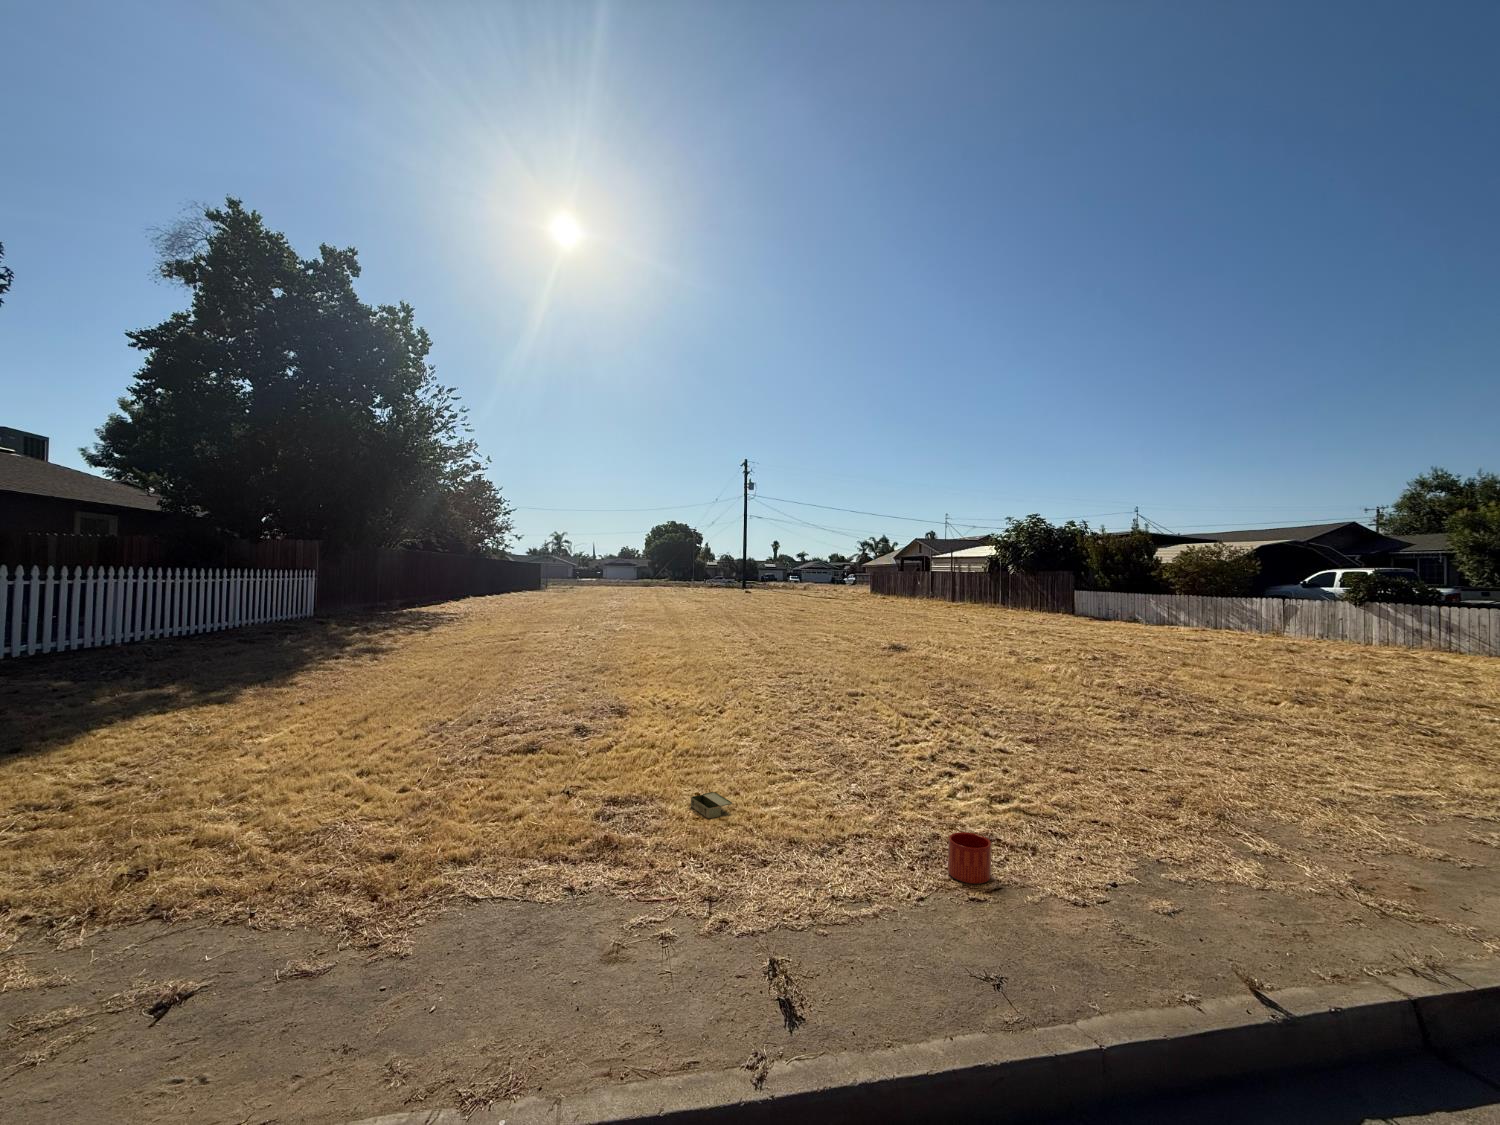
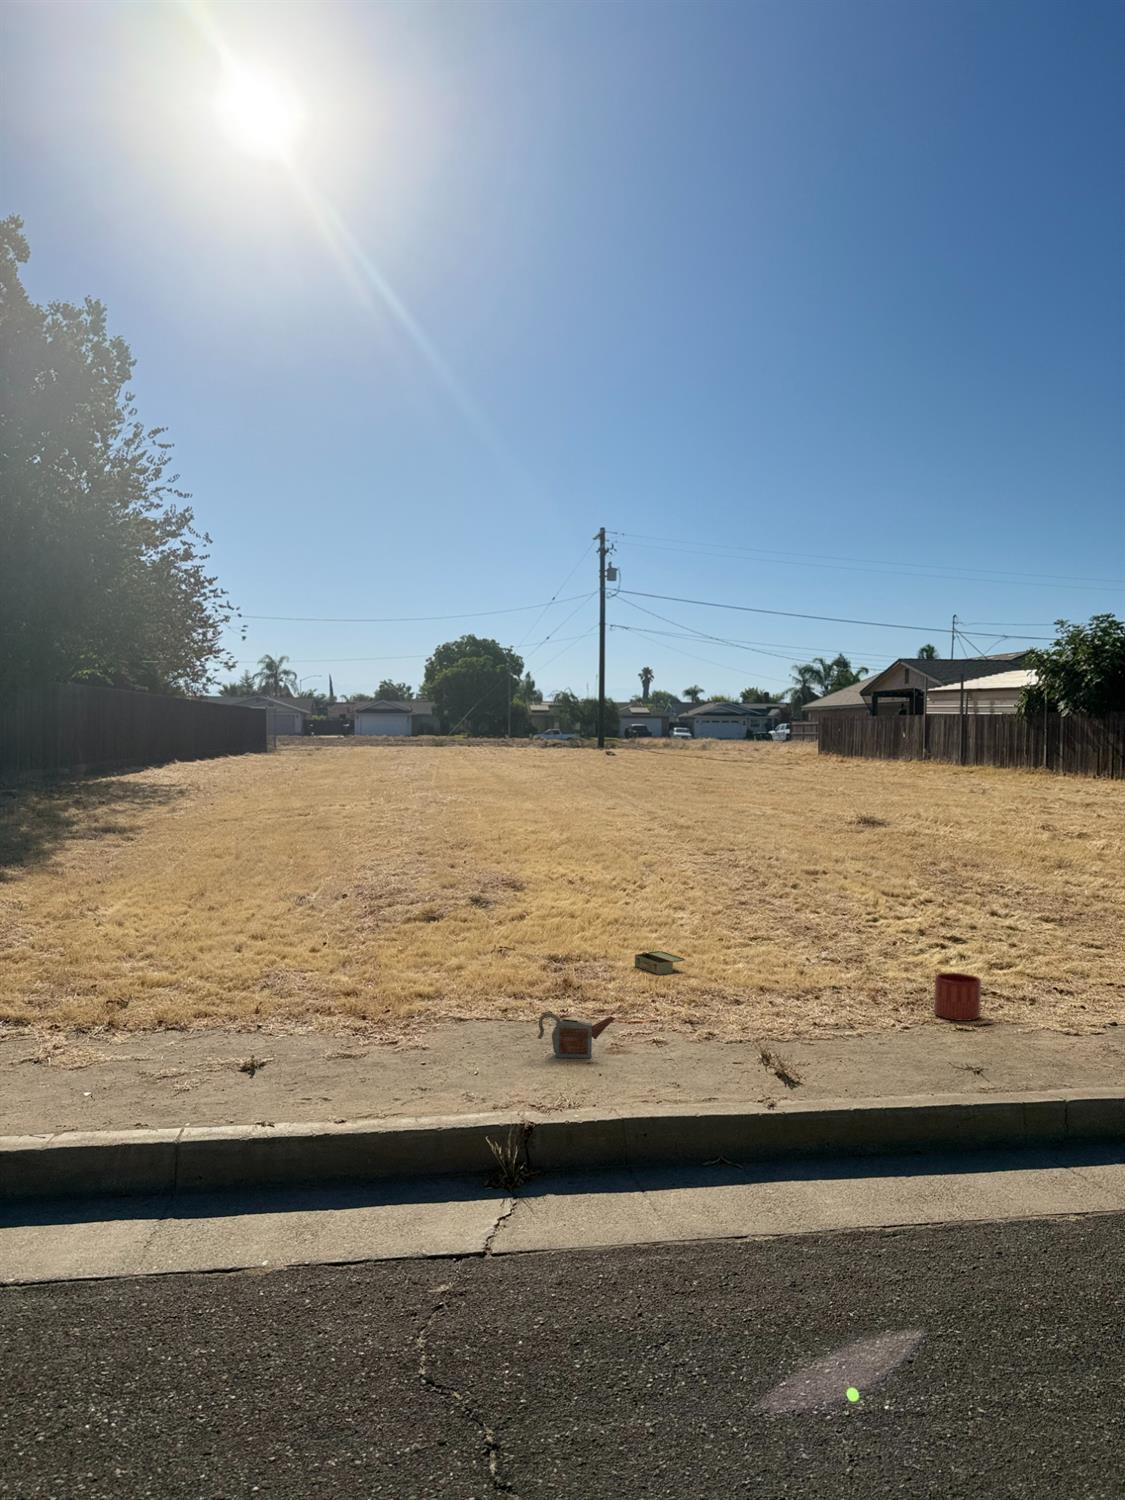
watering can: none [539,918,621,967] -> present [538,1013,615,1058]

